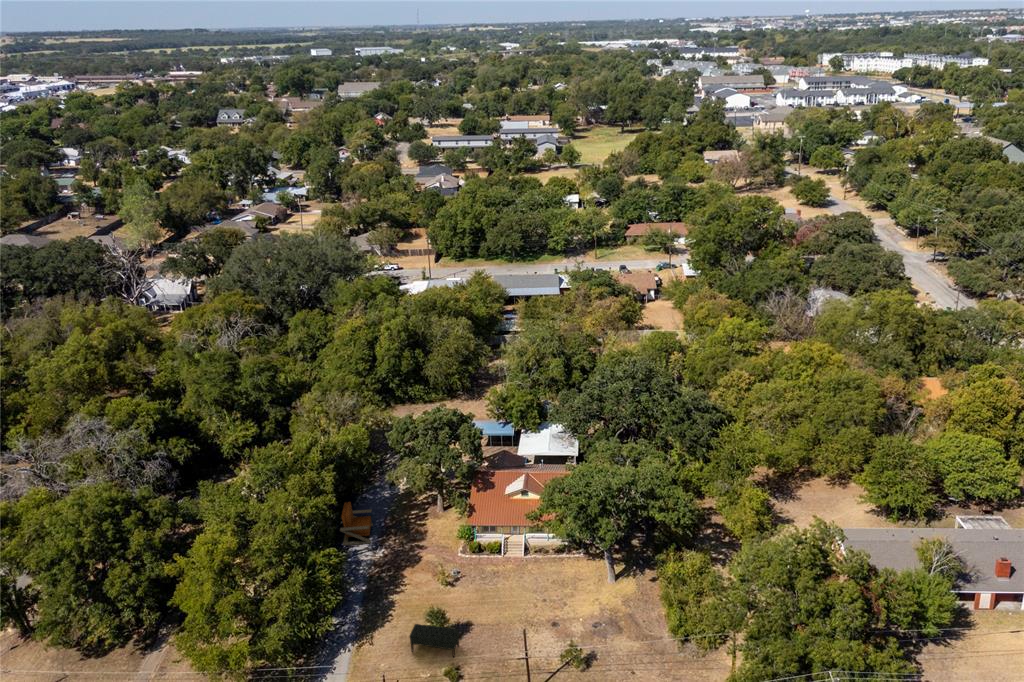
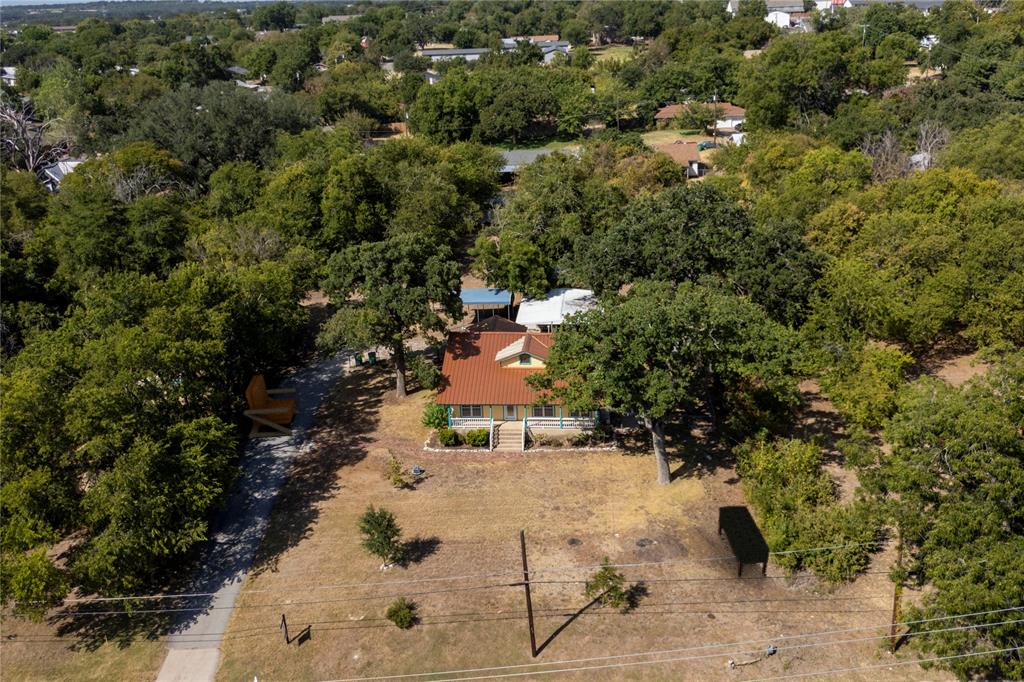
bench: present [410,624,459,658] -> present [718,506,770,578]

